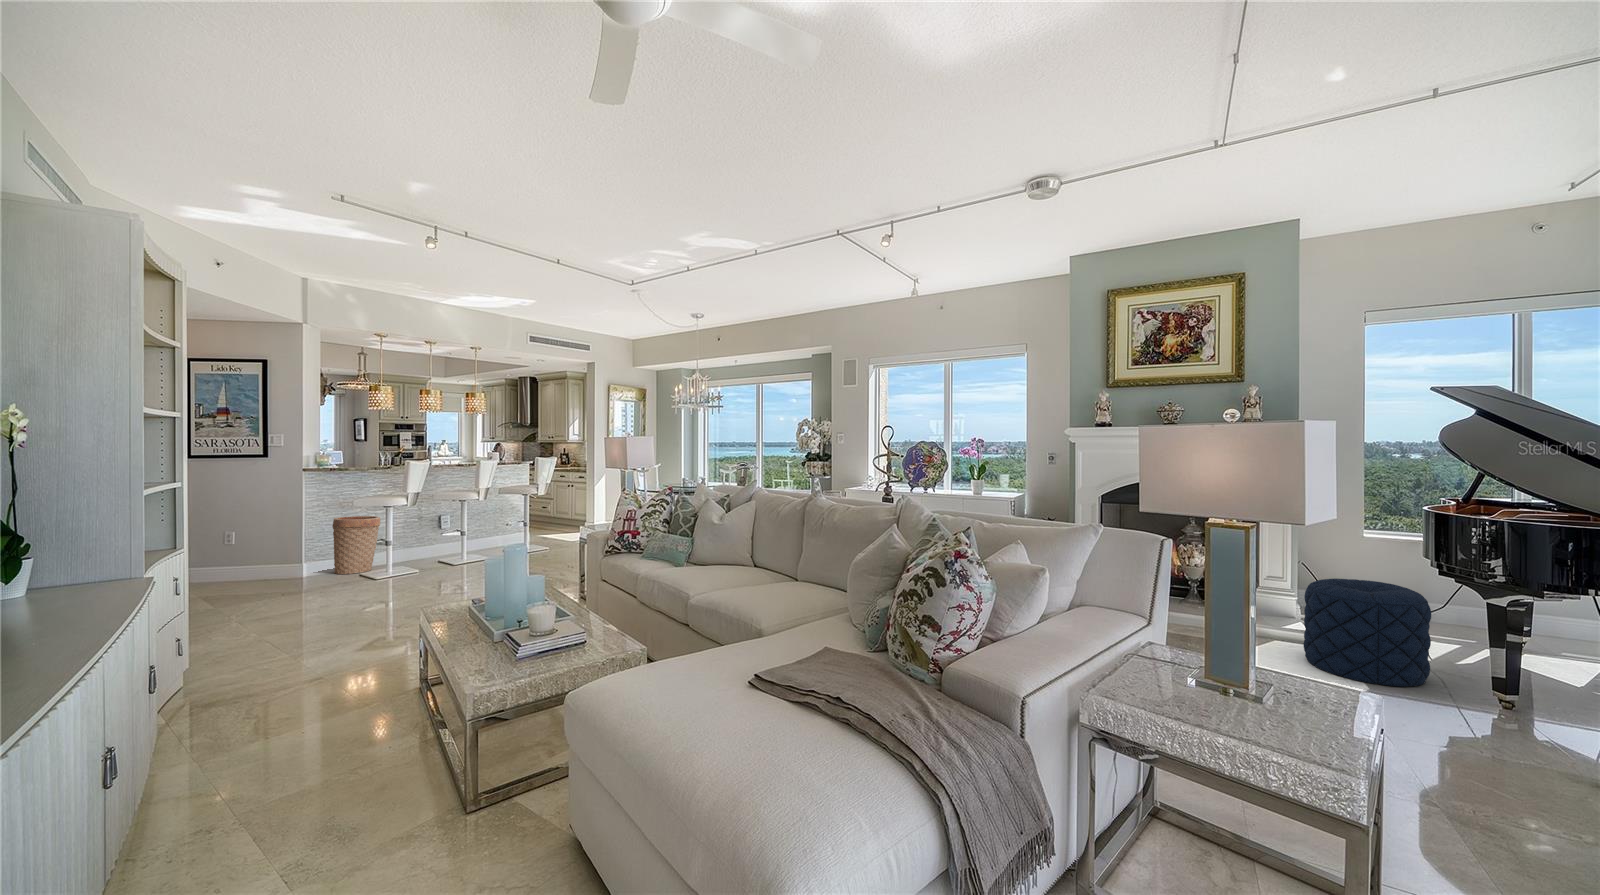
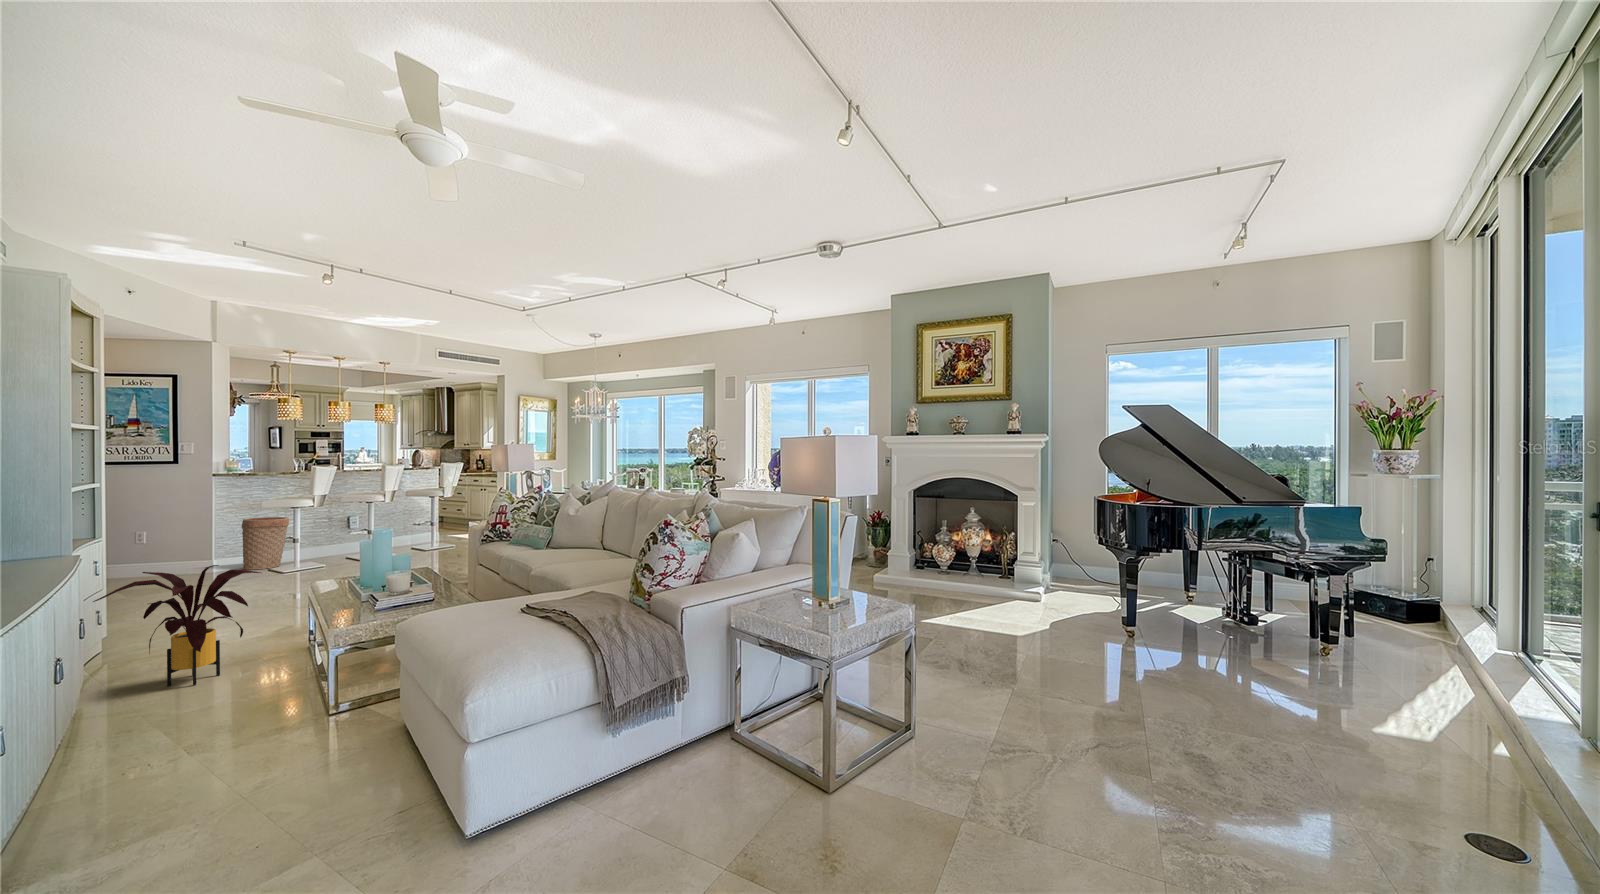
pouf: present [1304,578,1431,687] -> none [1022,550,1097,625]
house plant: none [172,588,371,744] -> present [93,565,261,686]

